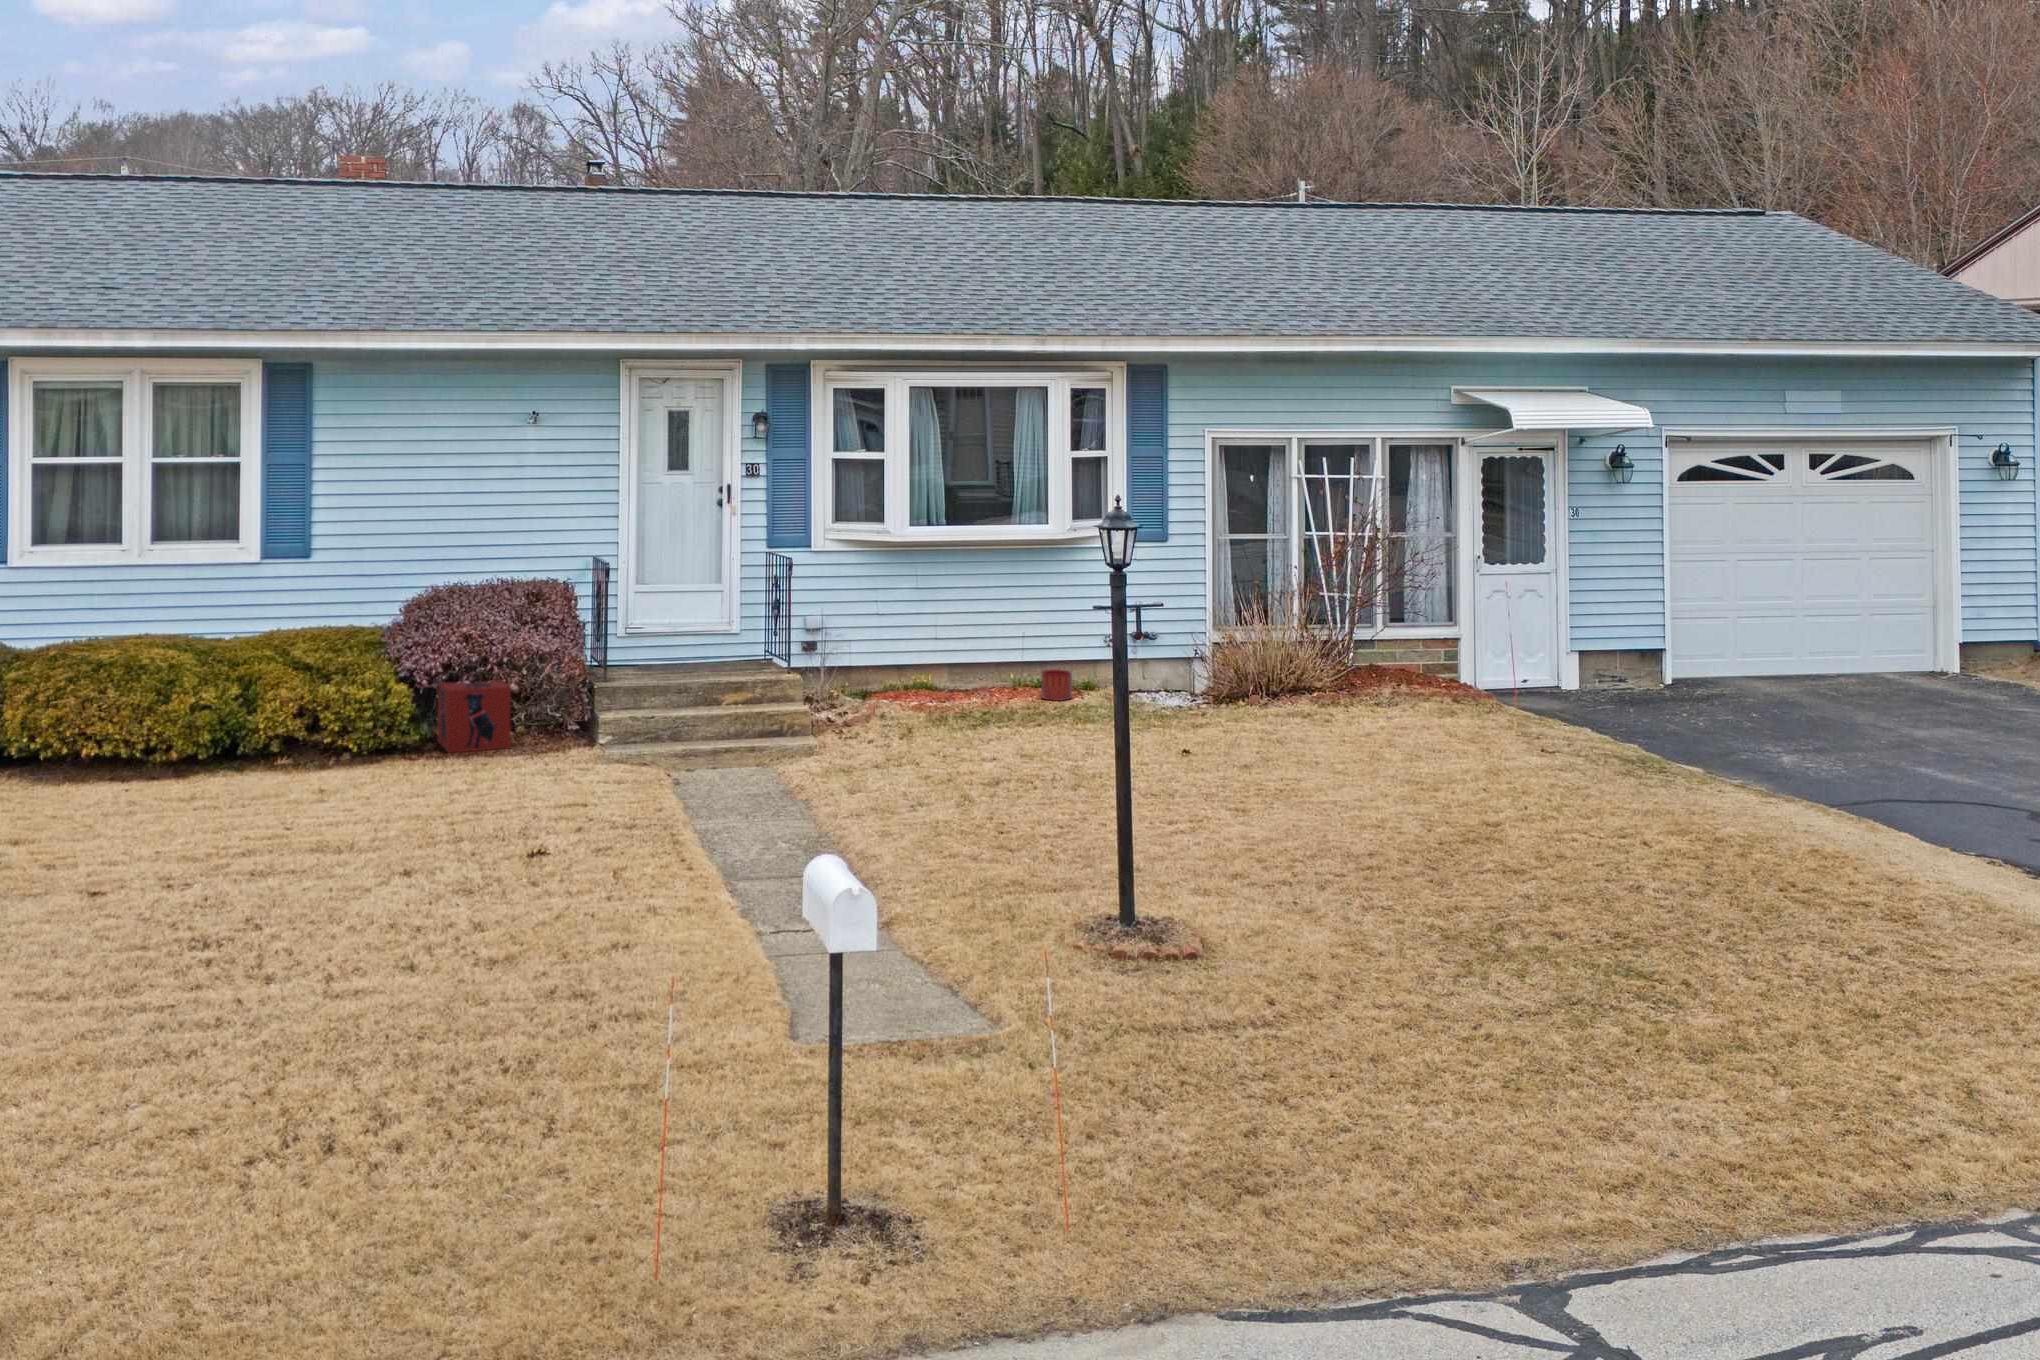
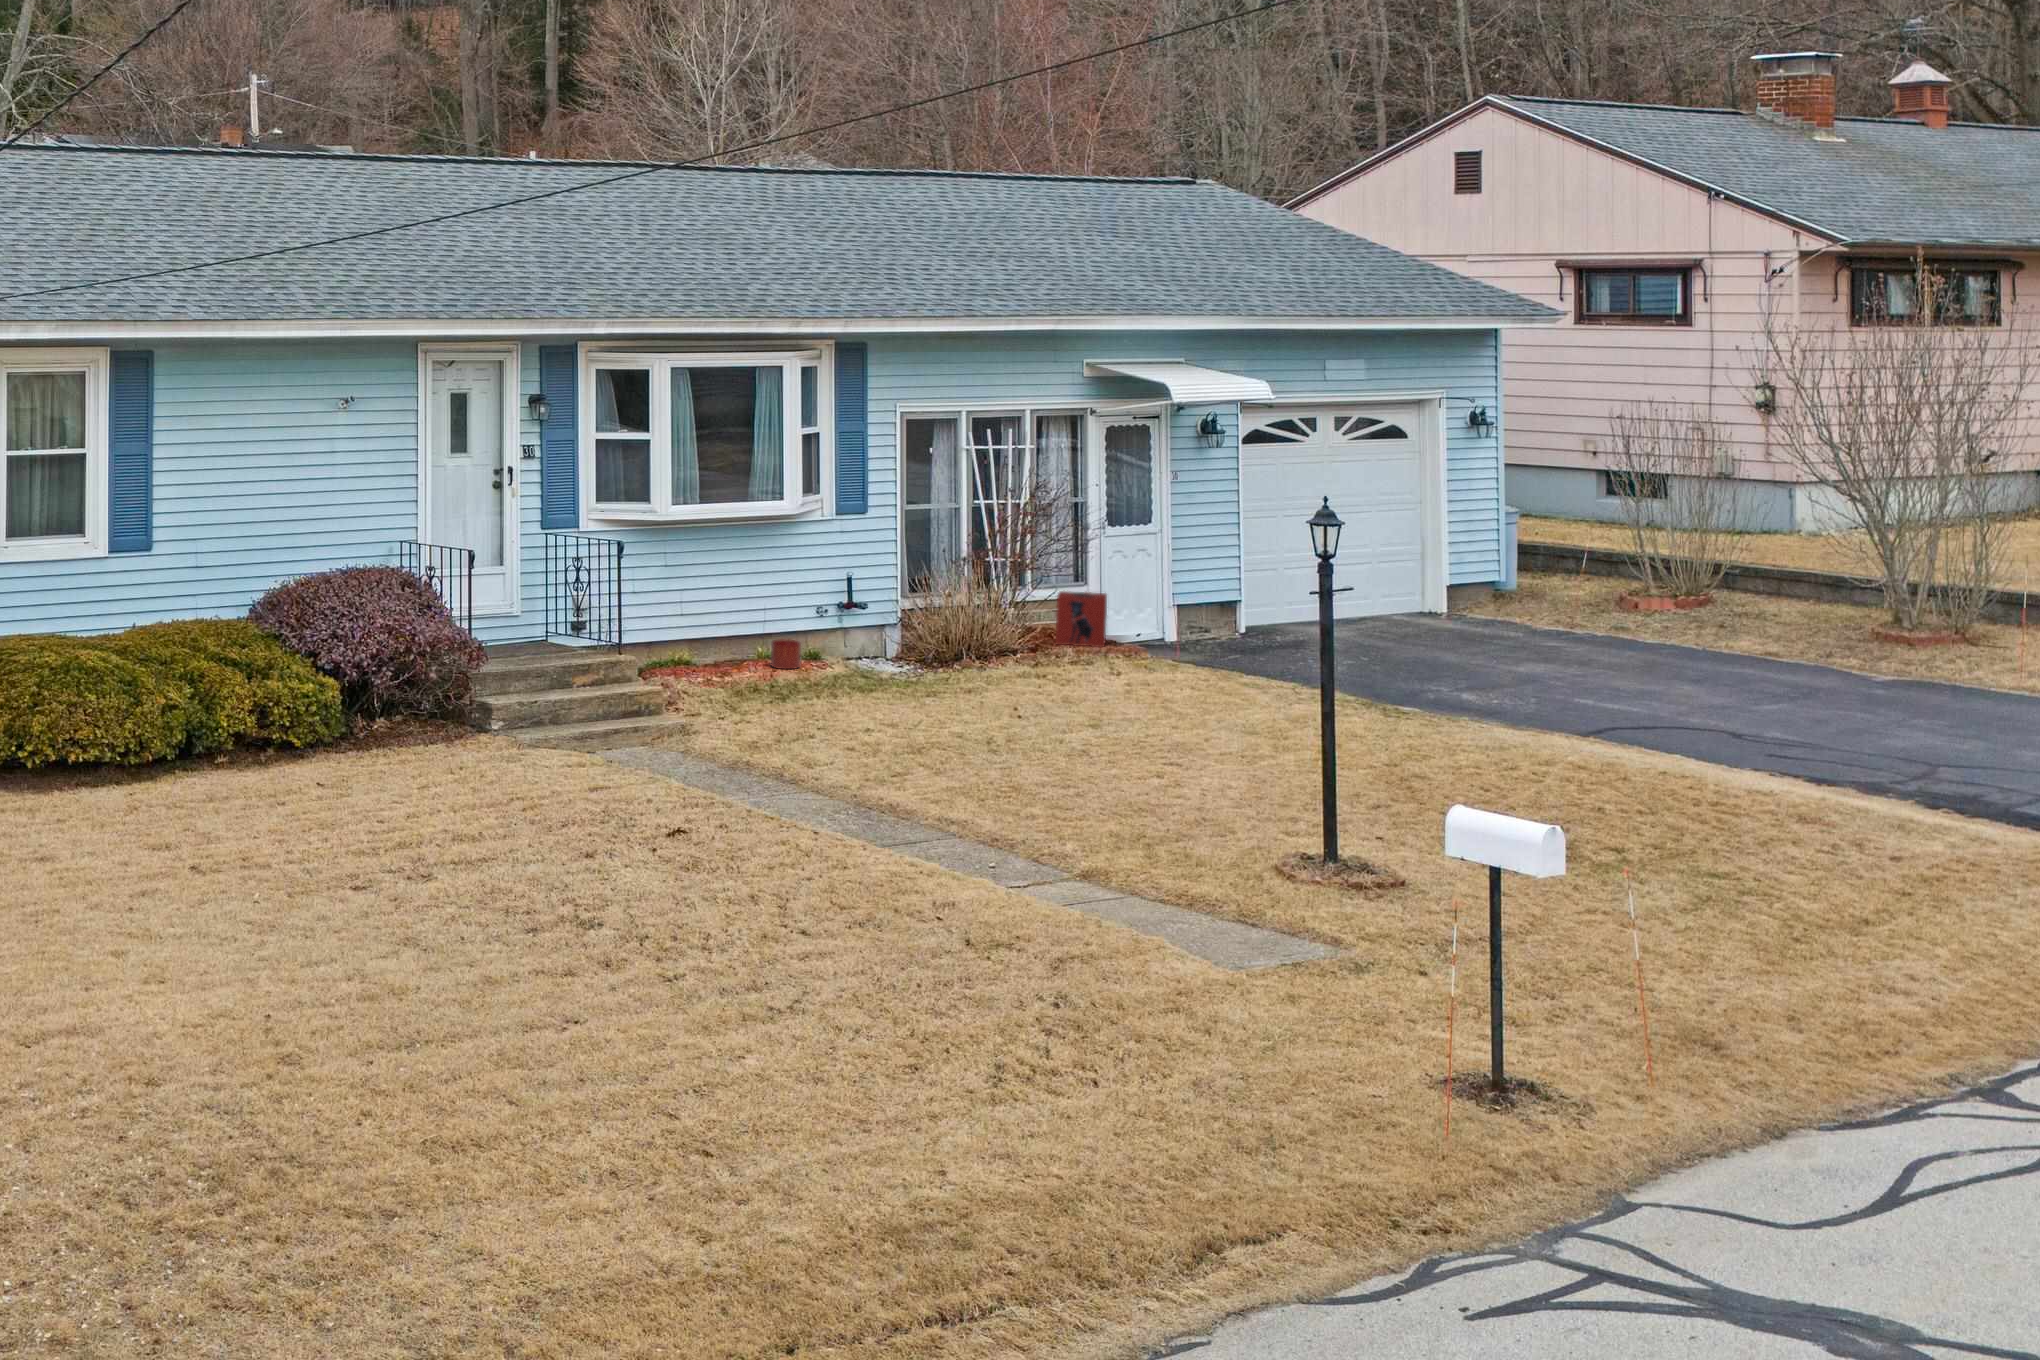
storage box: present [437,681,511,753] -> present [1056,591,1107,647]

